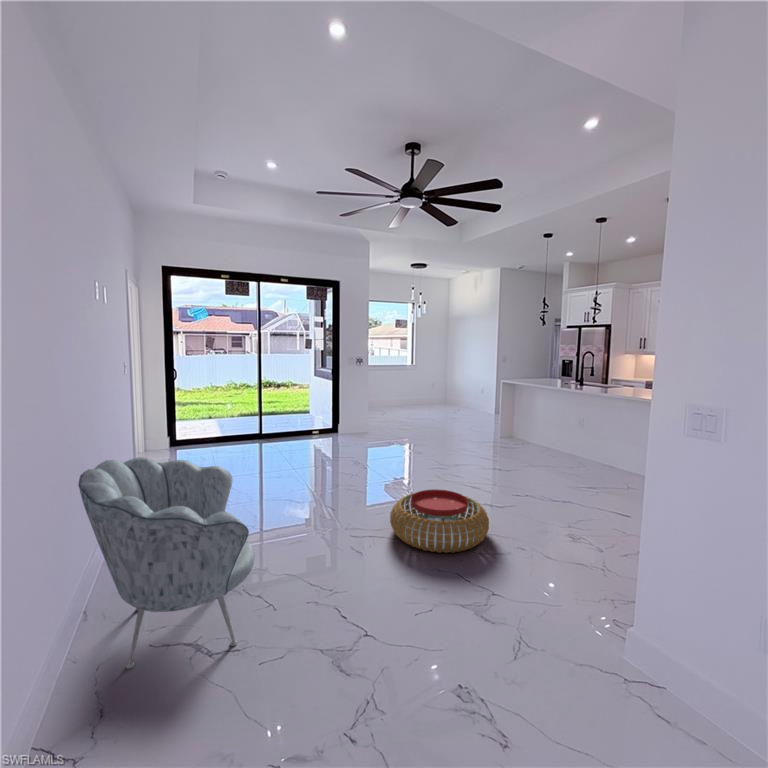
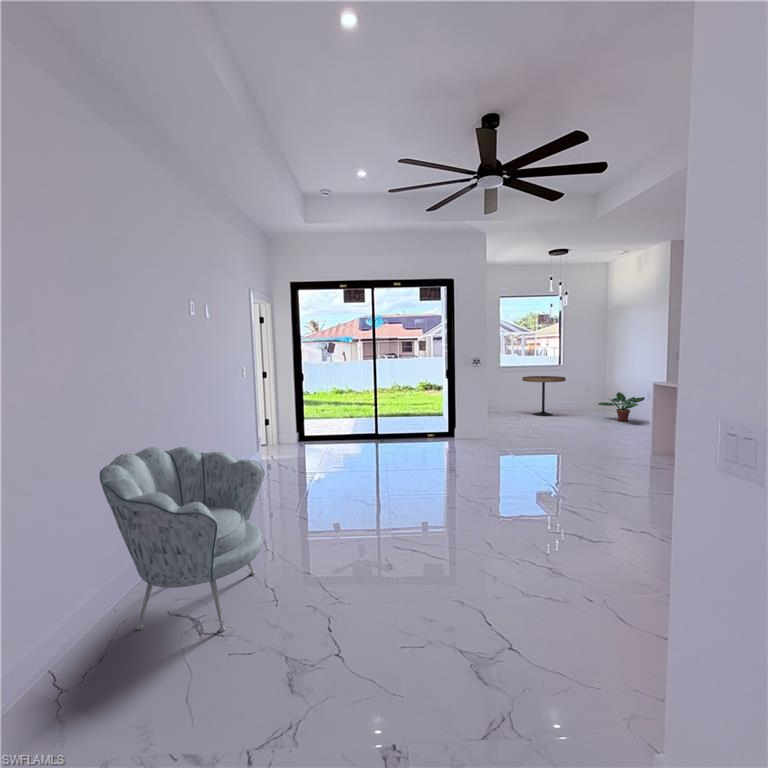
side table: none [384,374,421,411] -> present [522,376,566,416]
potted plant: none [446,388,483,413] -> present [598,392,645,422]
pouf: present [390,489,489,553] -> none [436,506,554,584]

